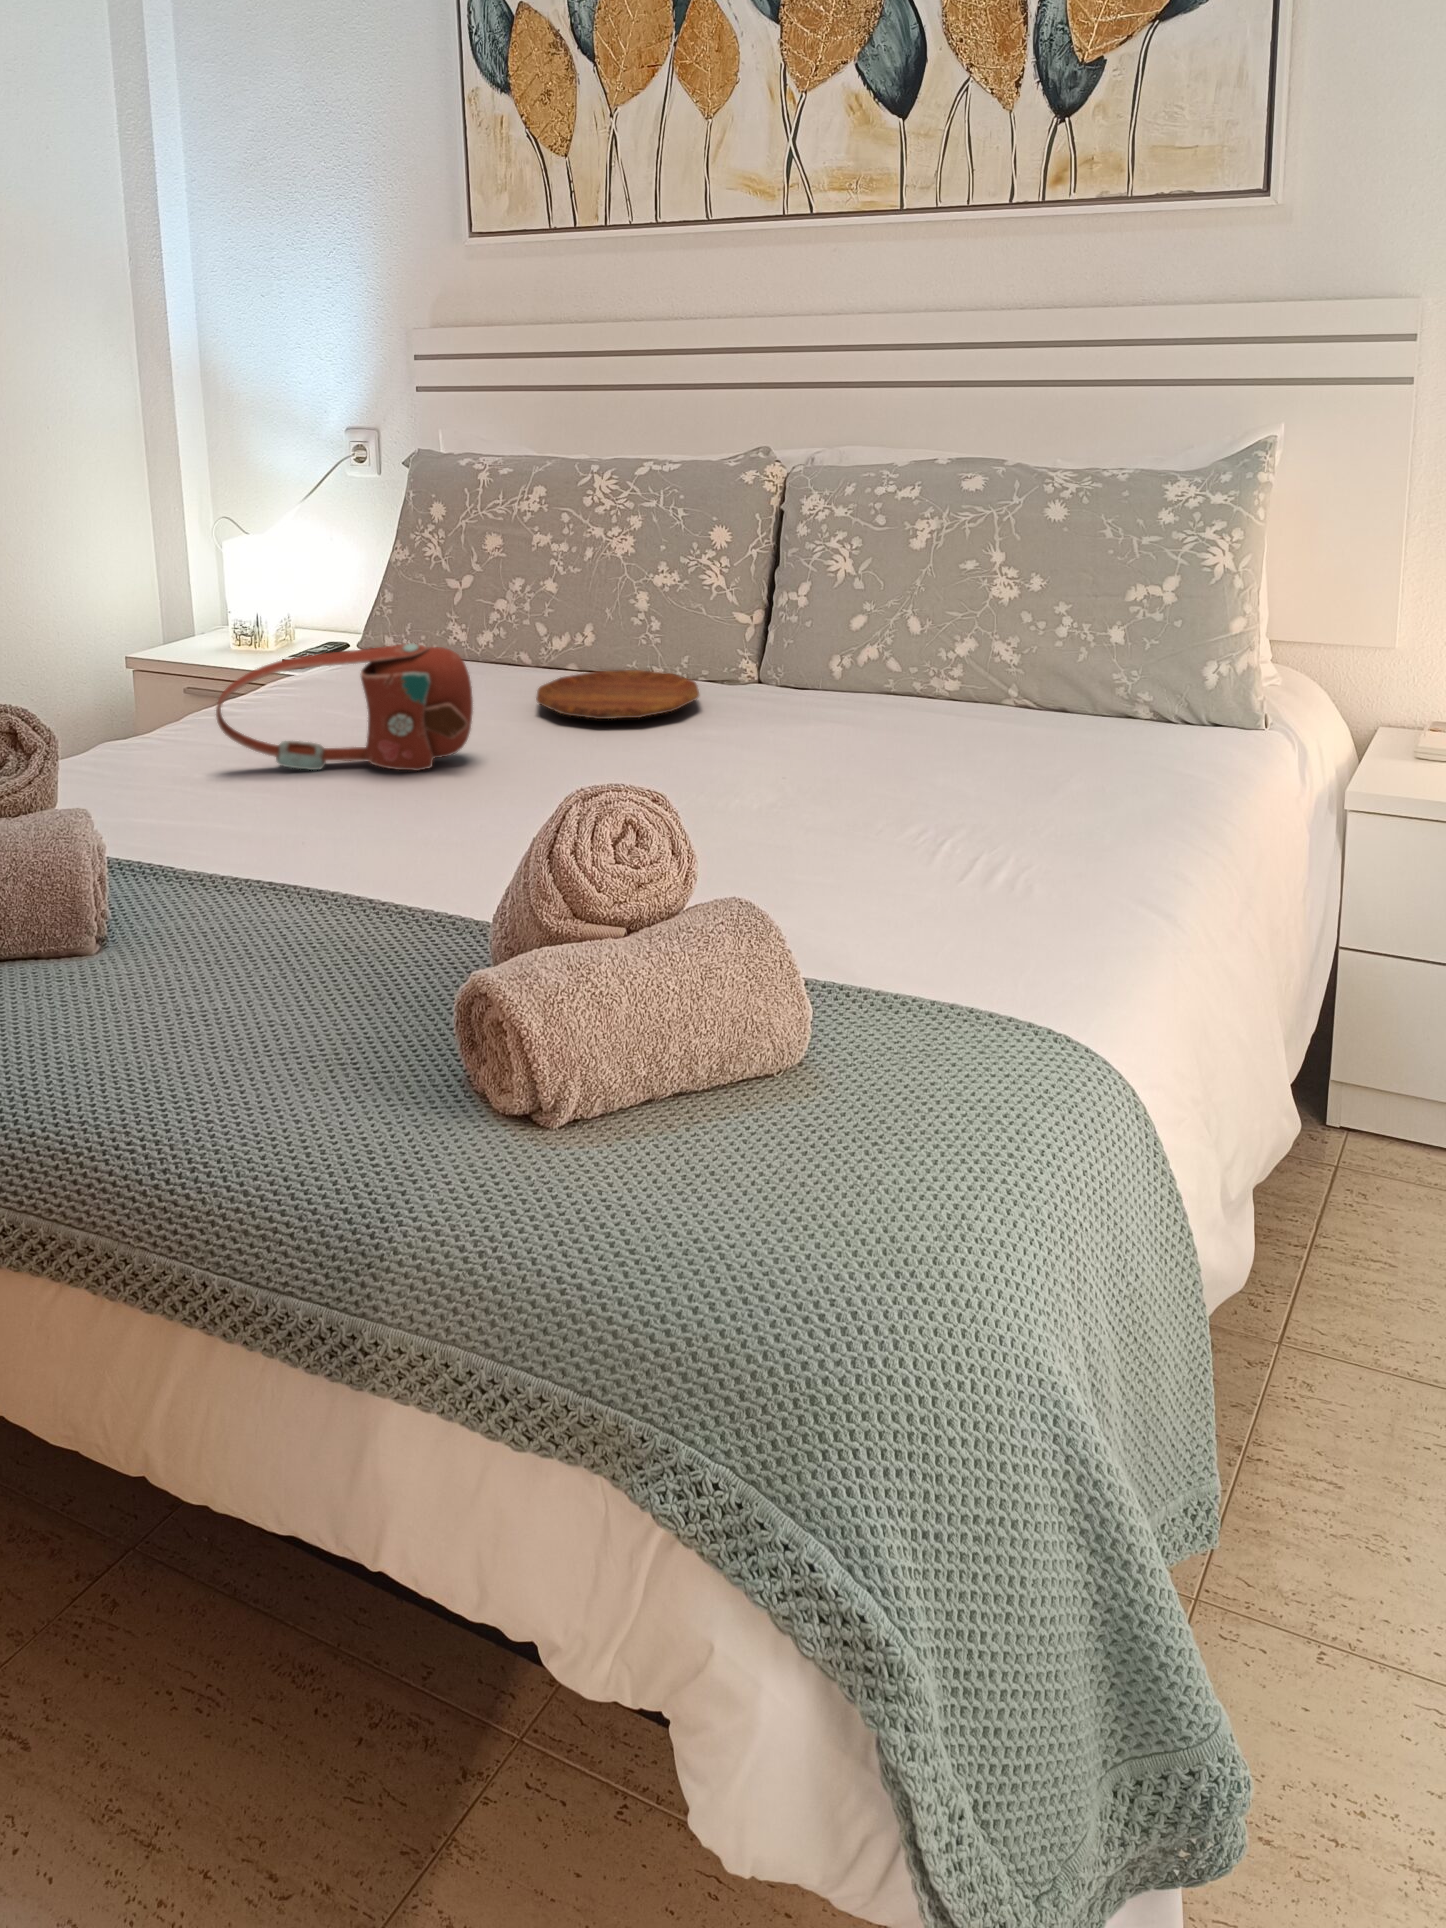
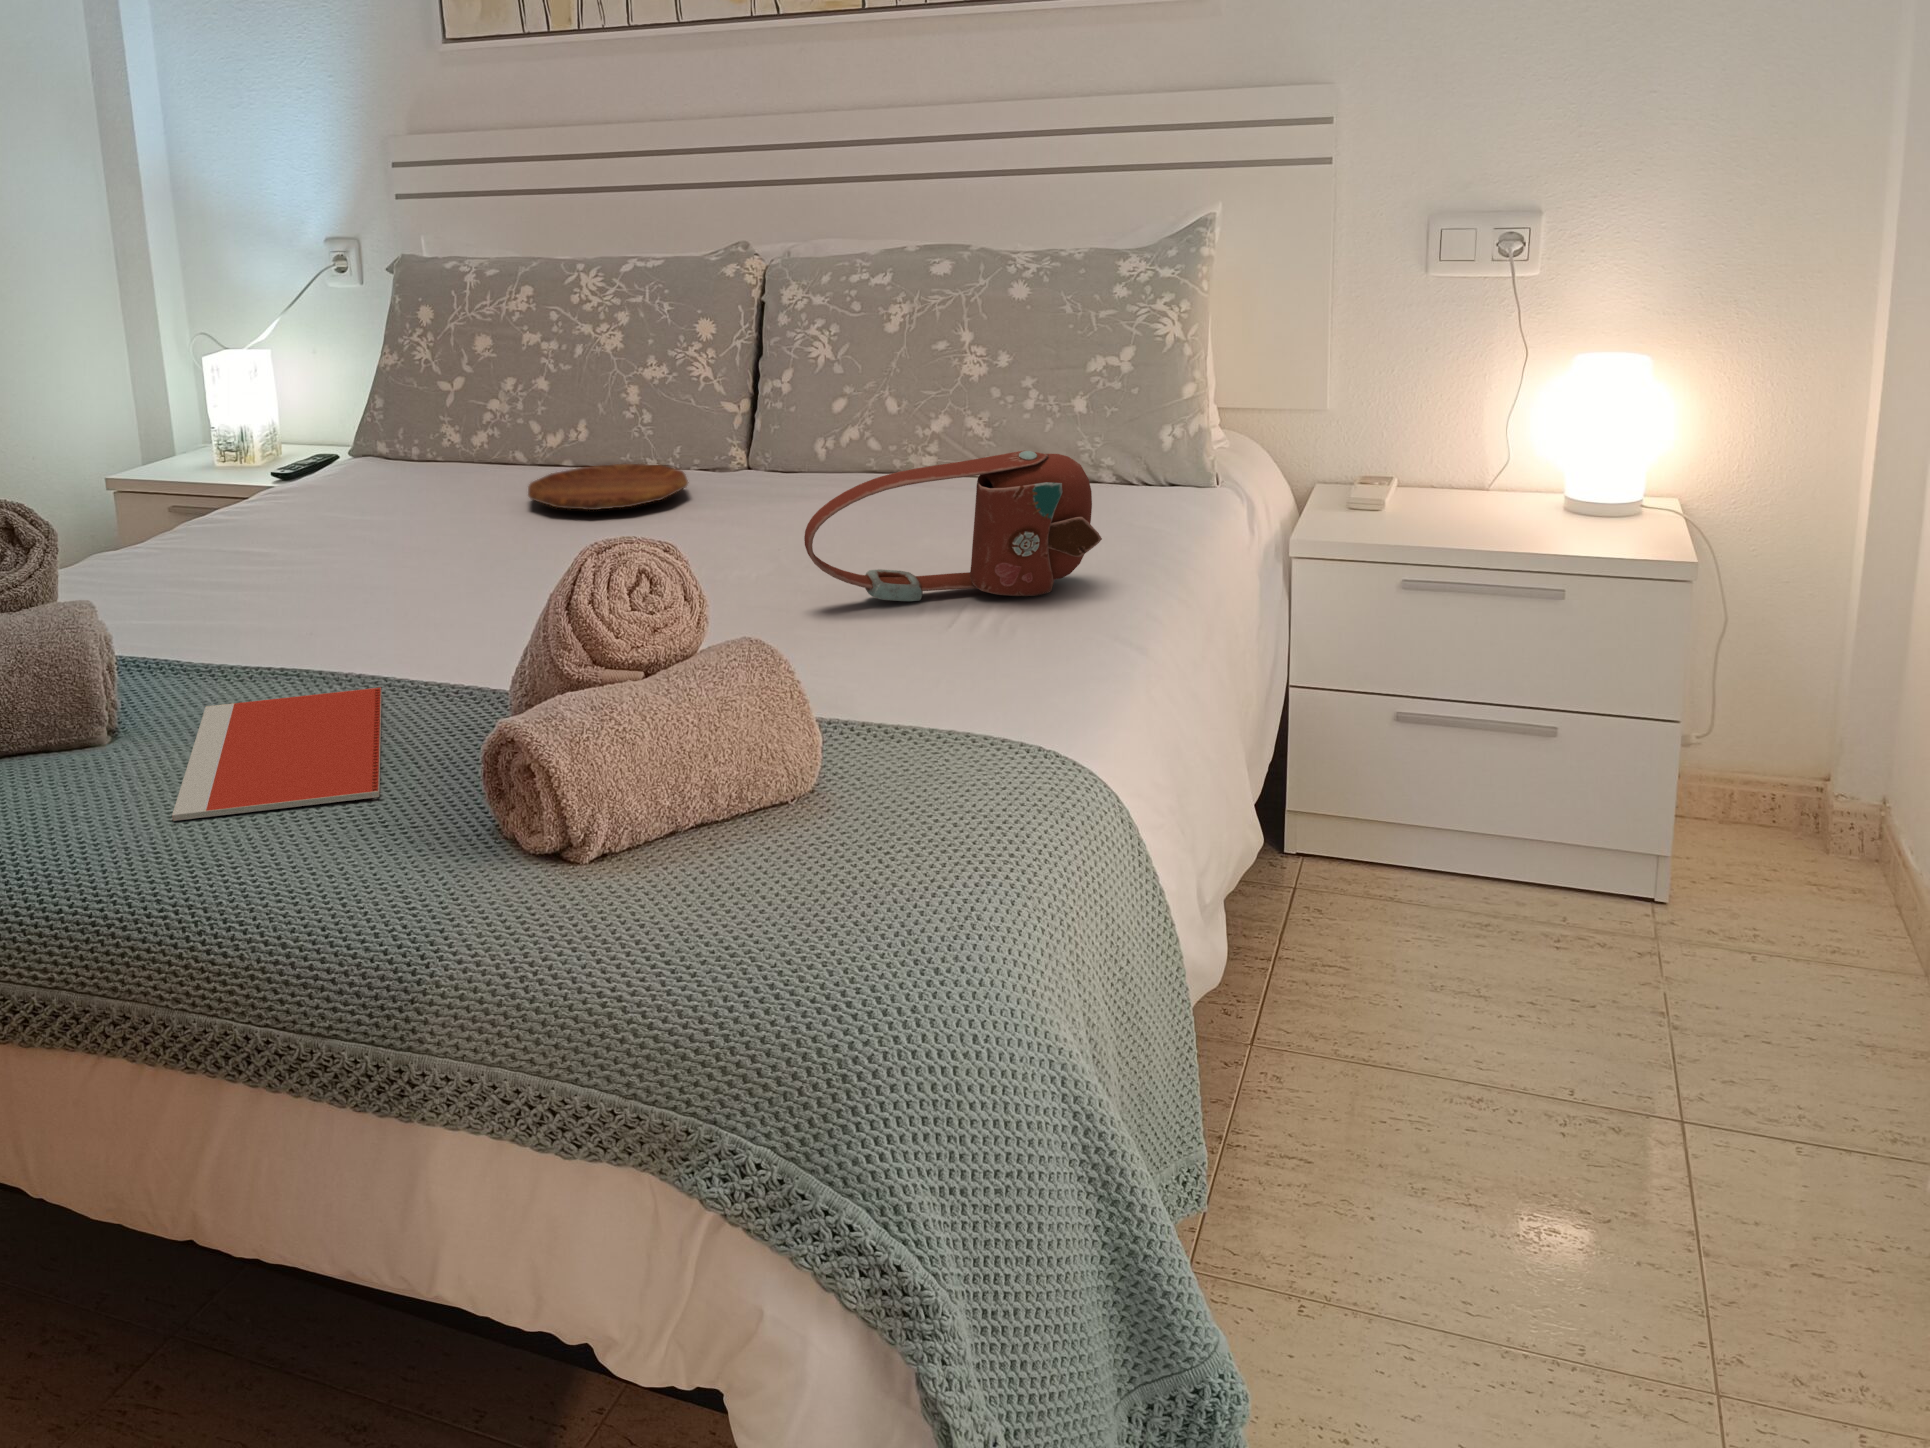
handbag: present [216,643,473,771] -> present [804,451,1102,601]
notebook: none [150,908,370,1045] -> present [172,687,382,821]

